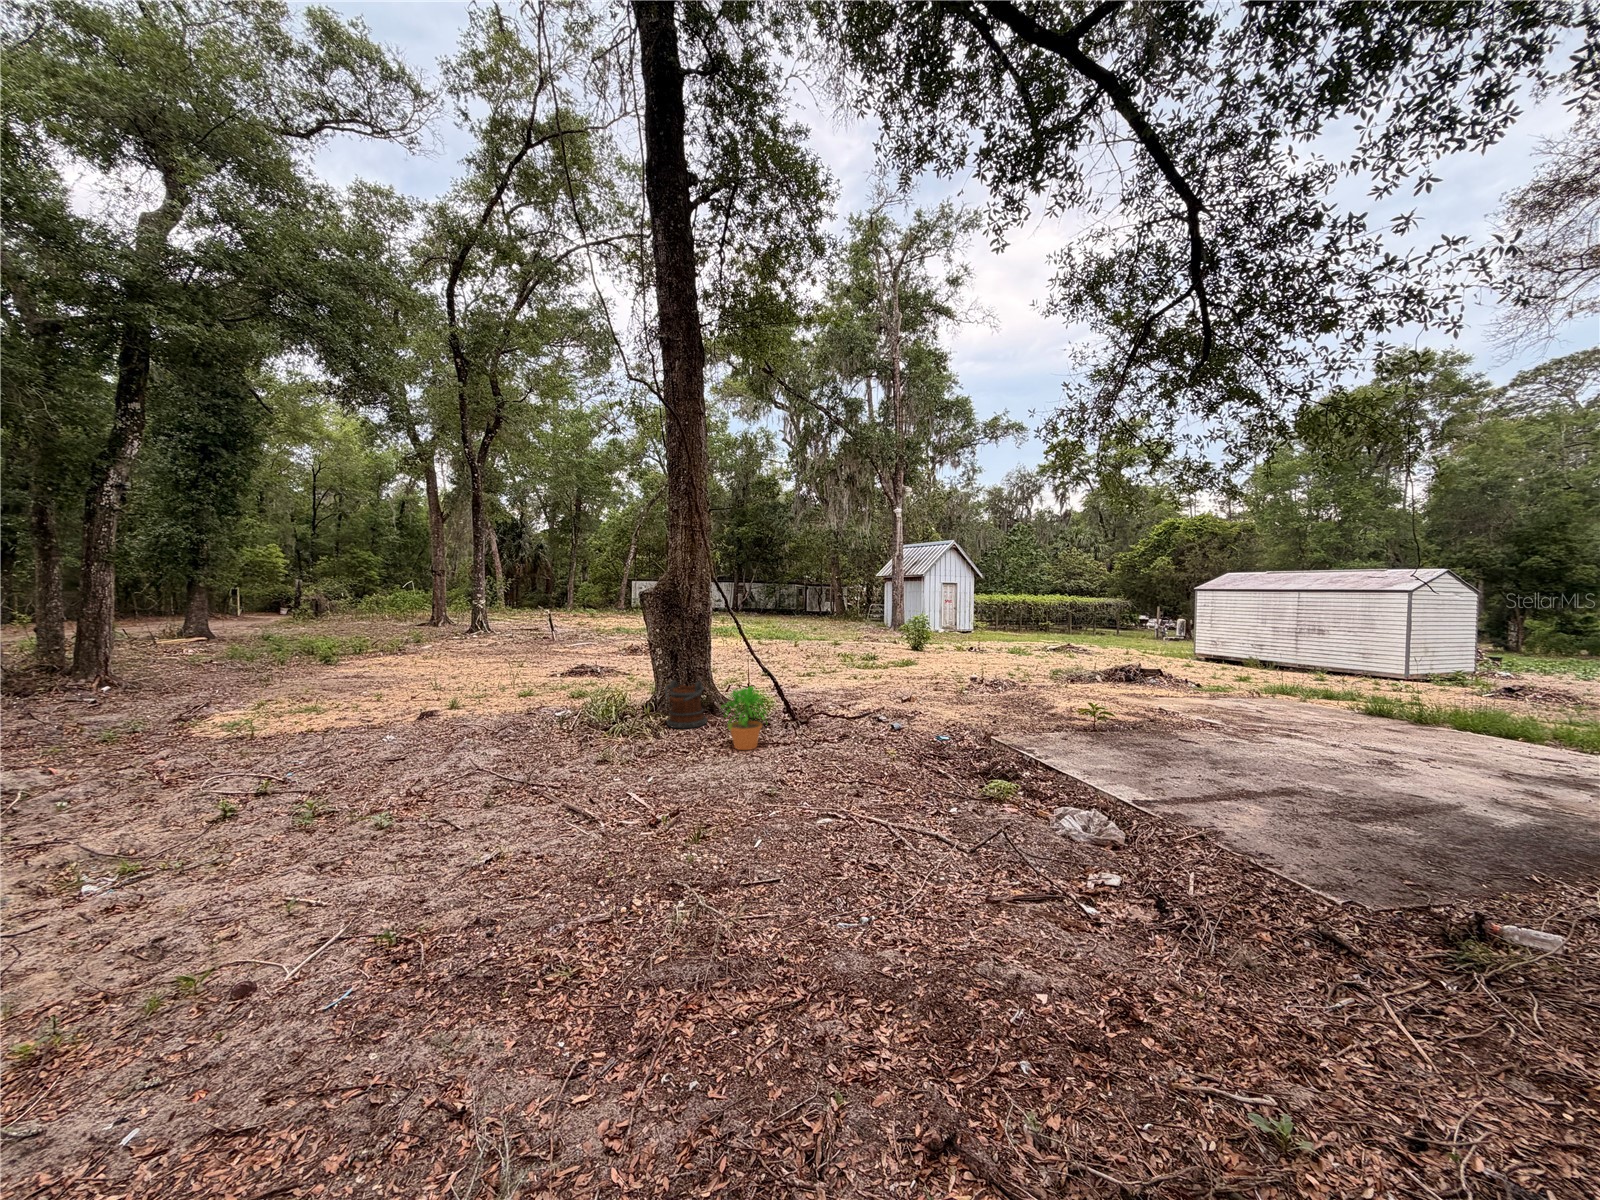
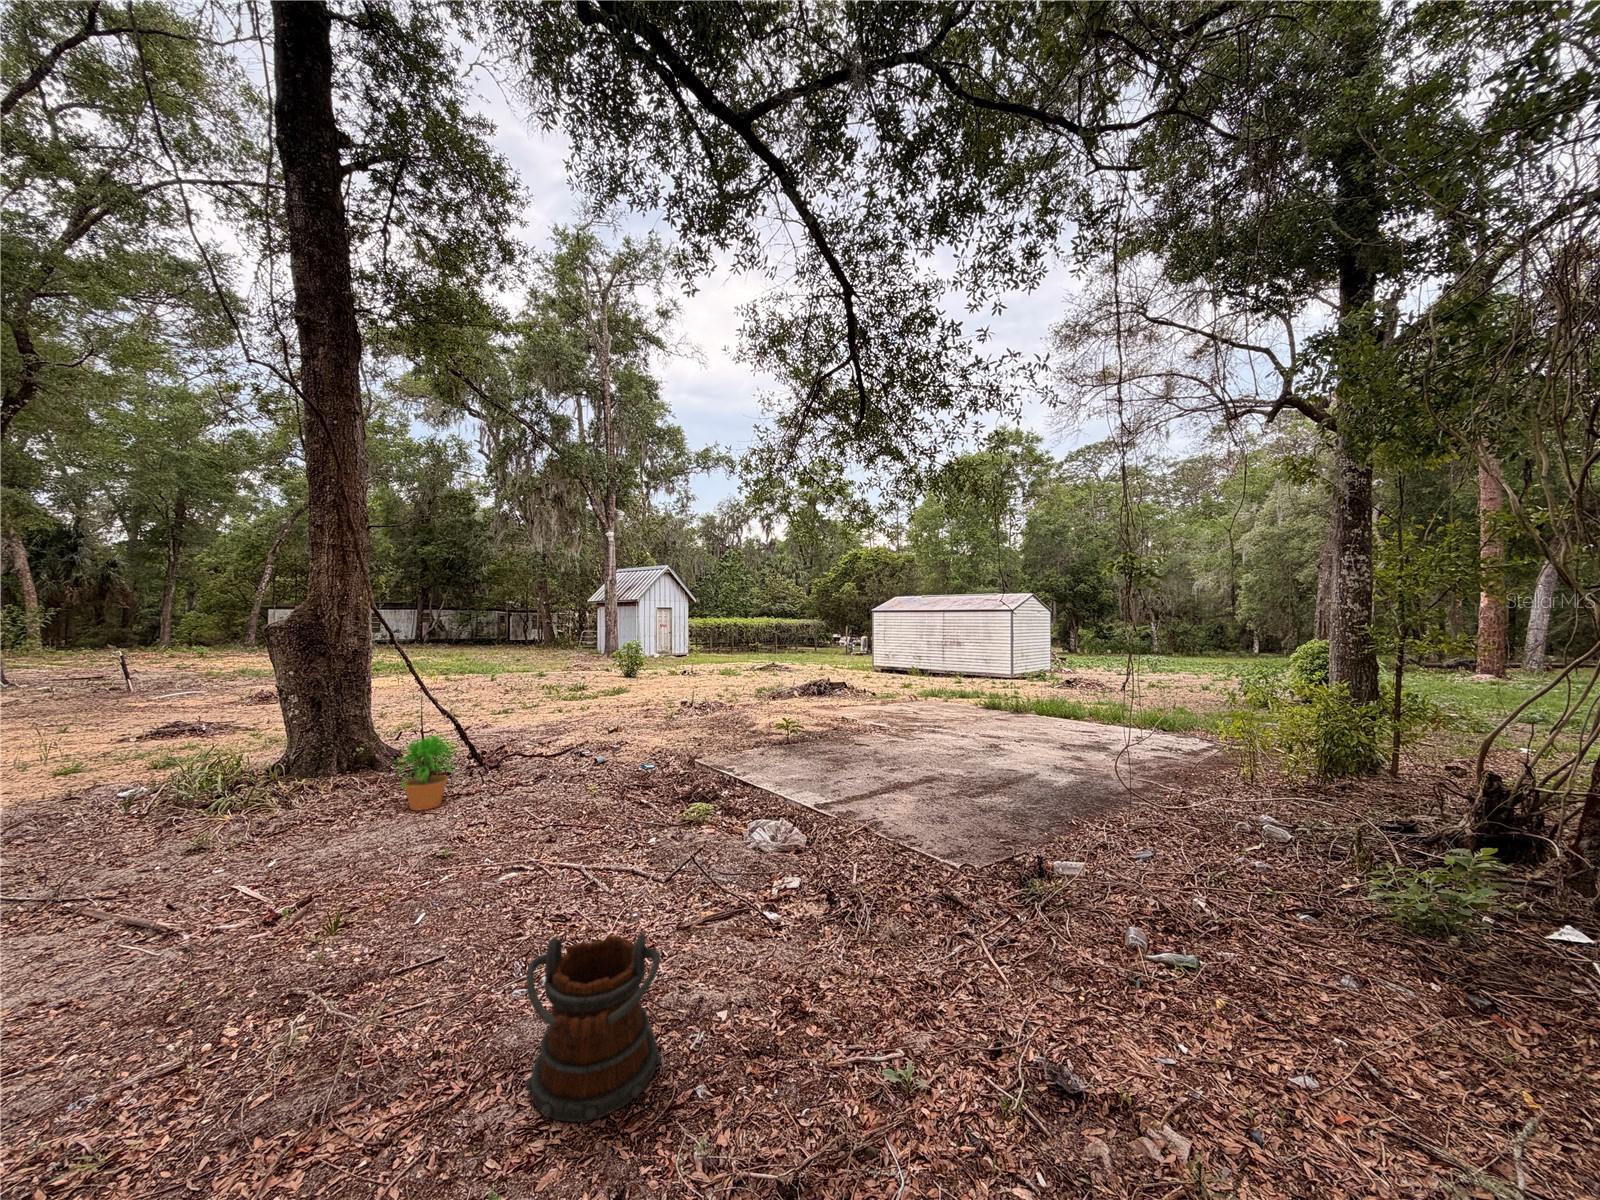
bucket: present [665,680,708,728] -> present [526,933,661,1122]

